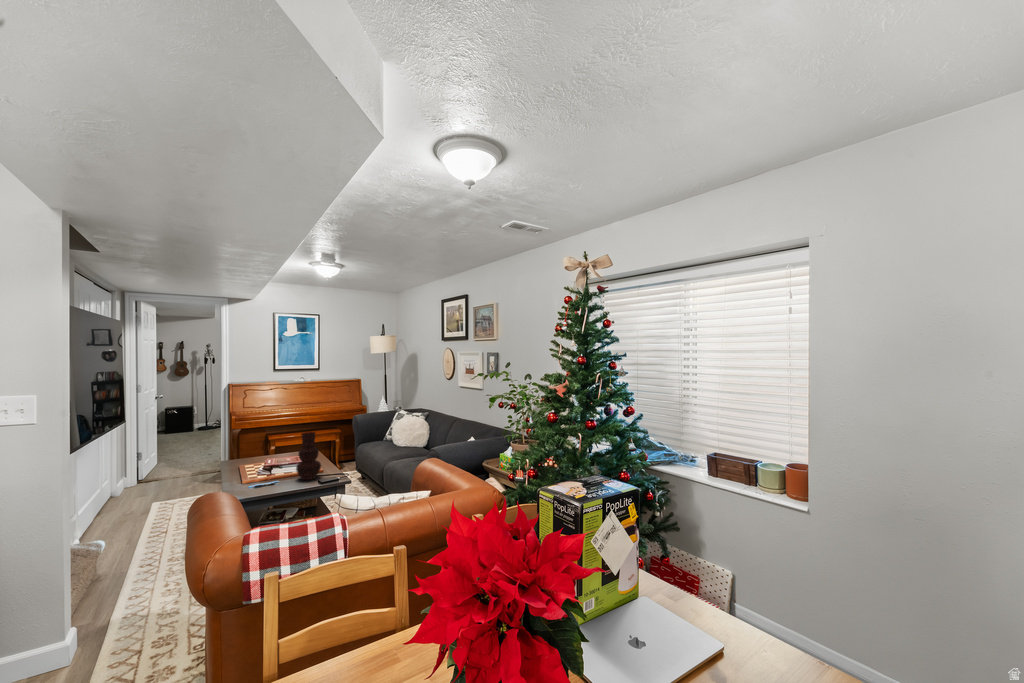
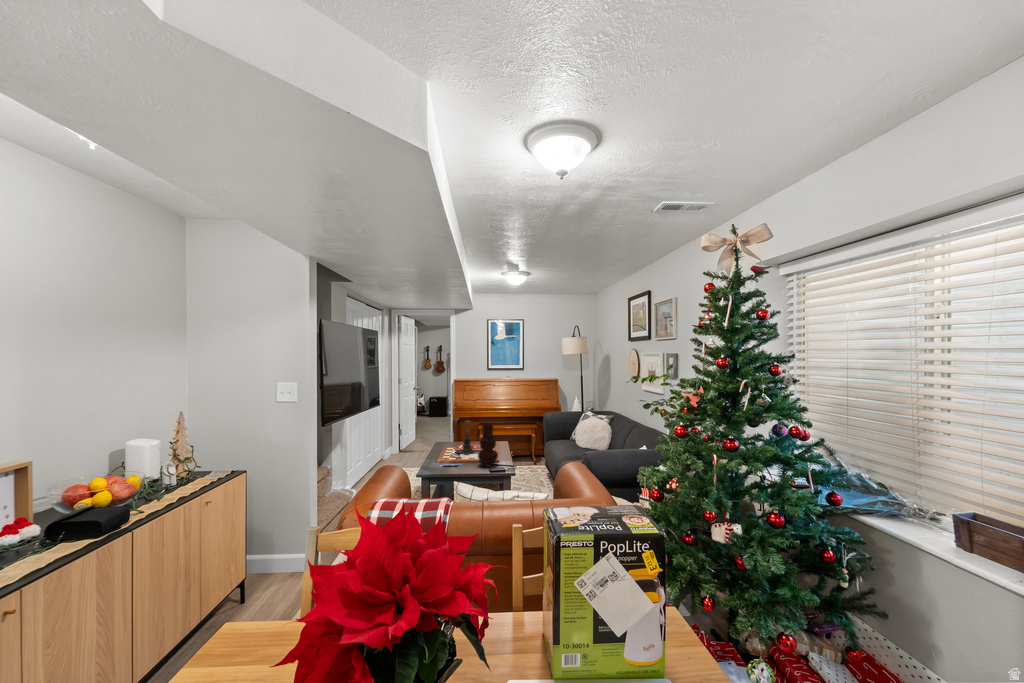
candle holder: none [256,426,288,471] -> present [456,421,477,454]

